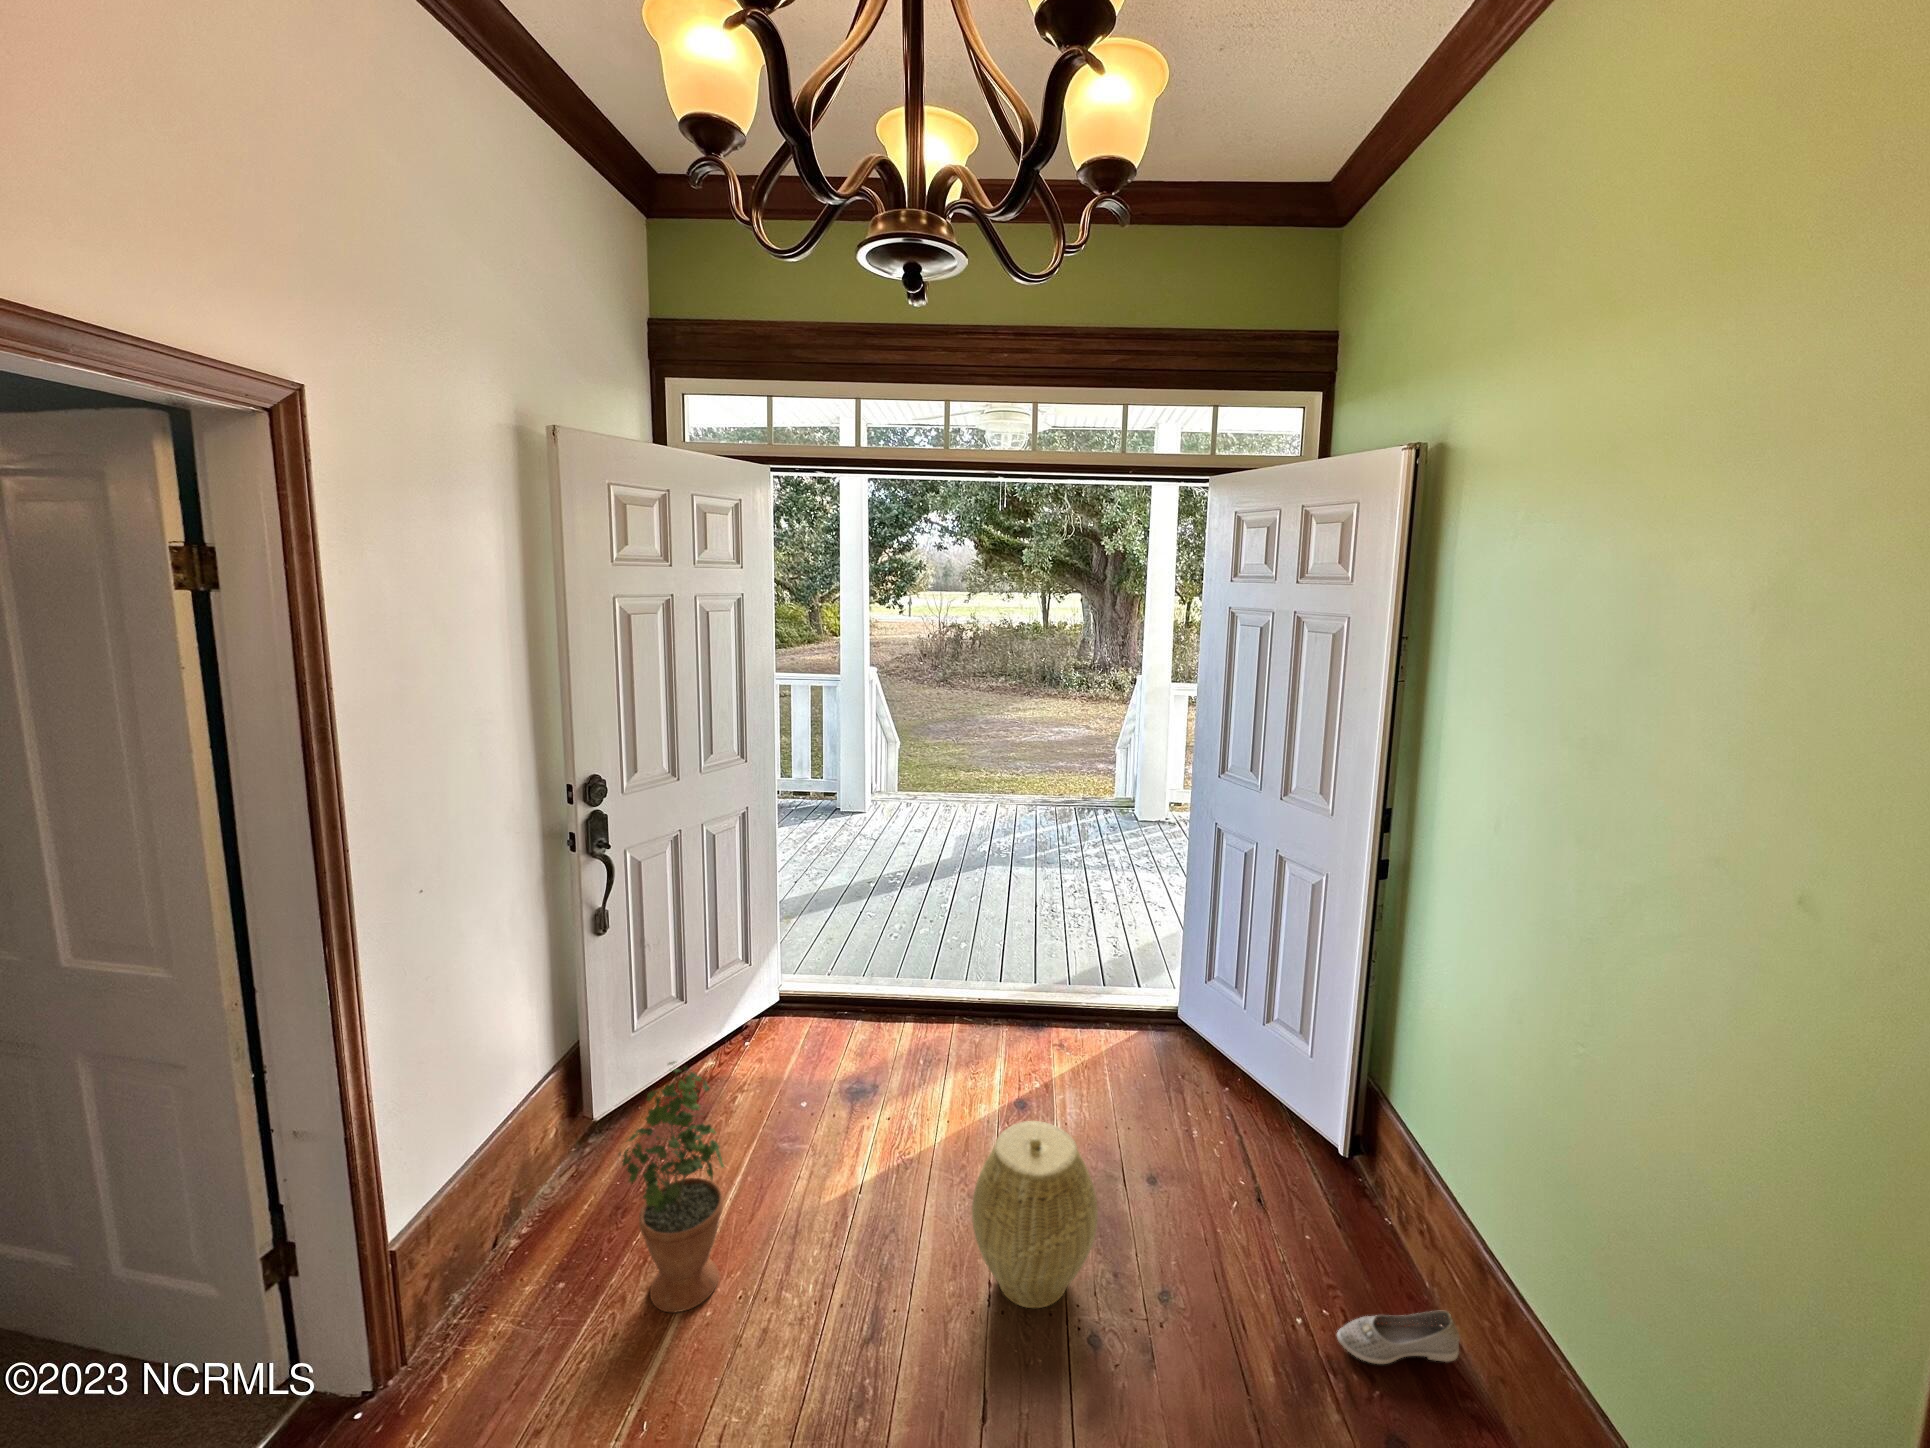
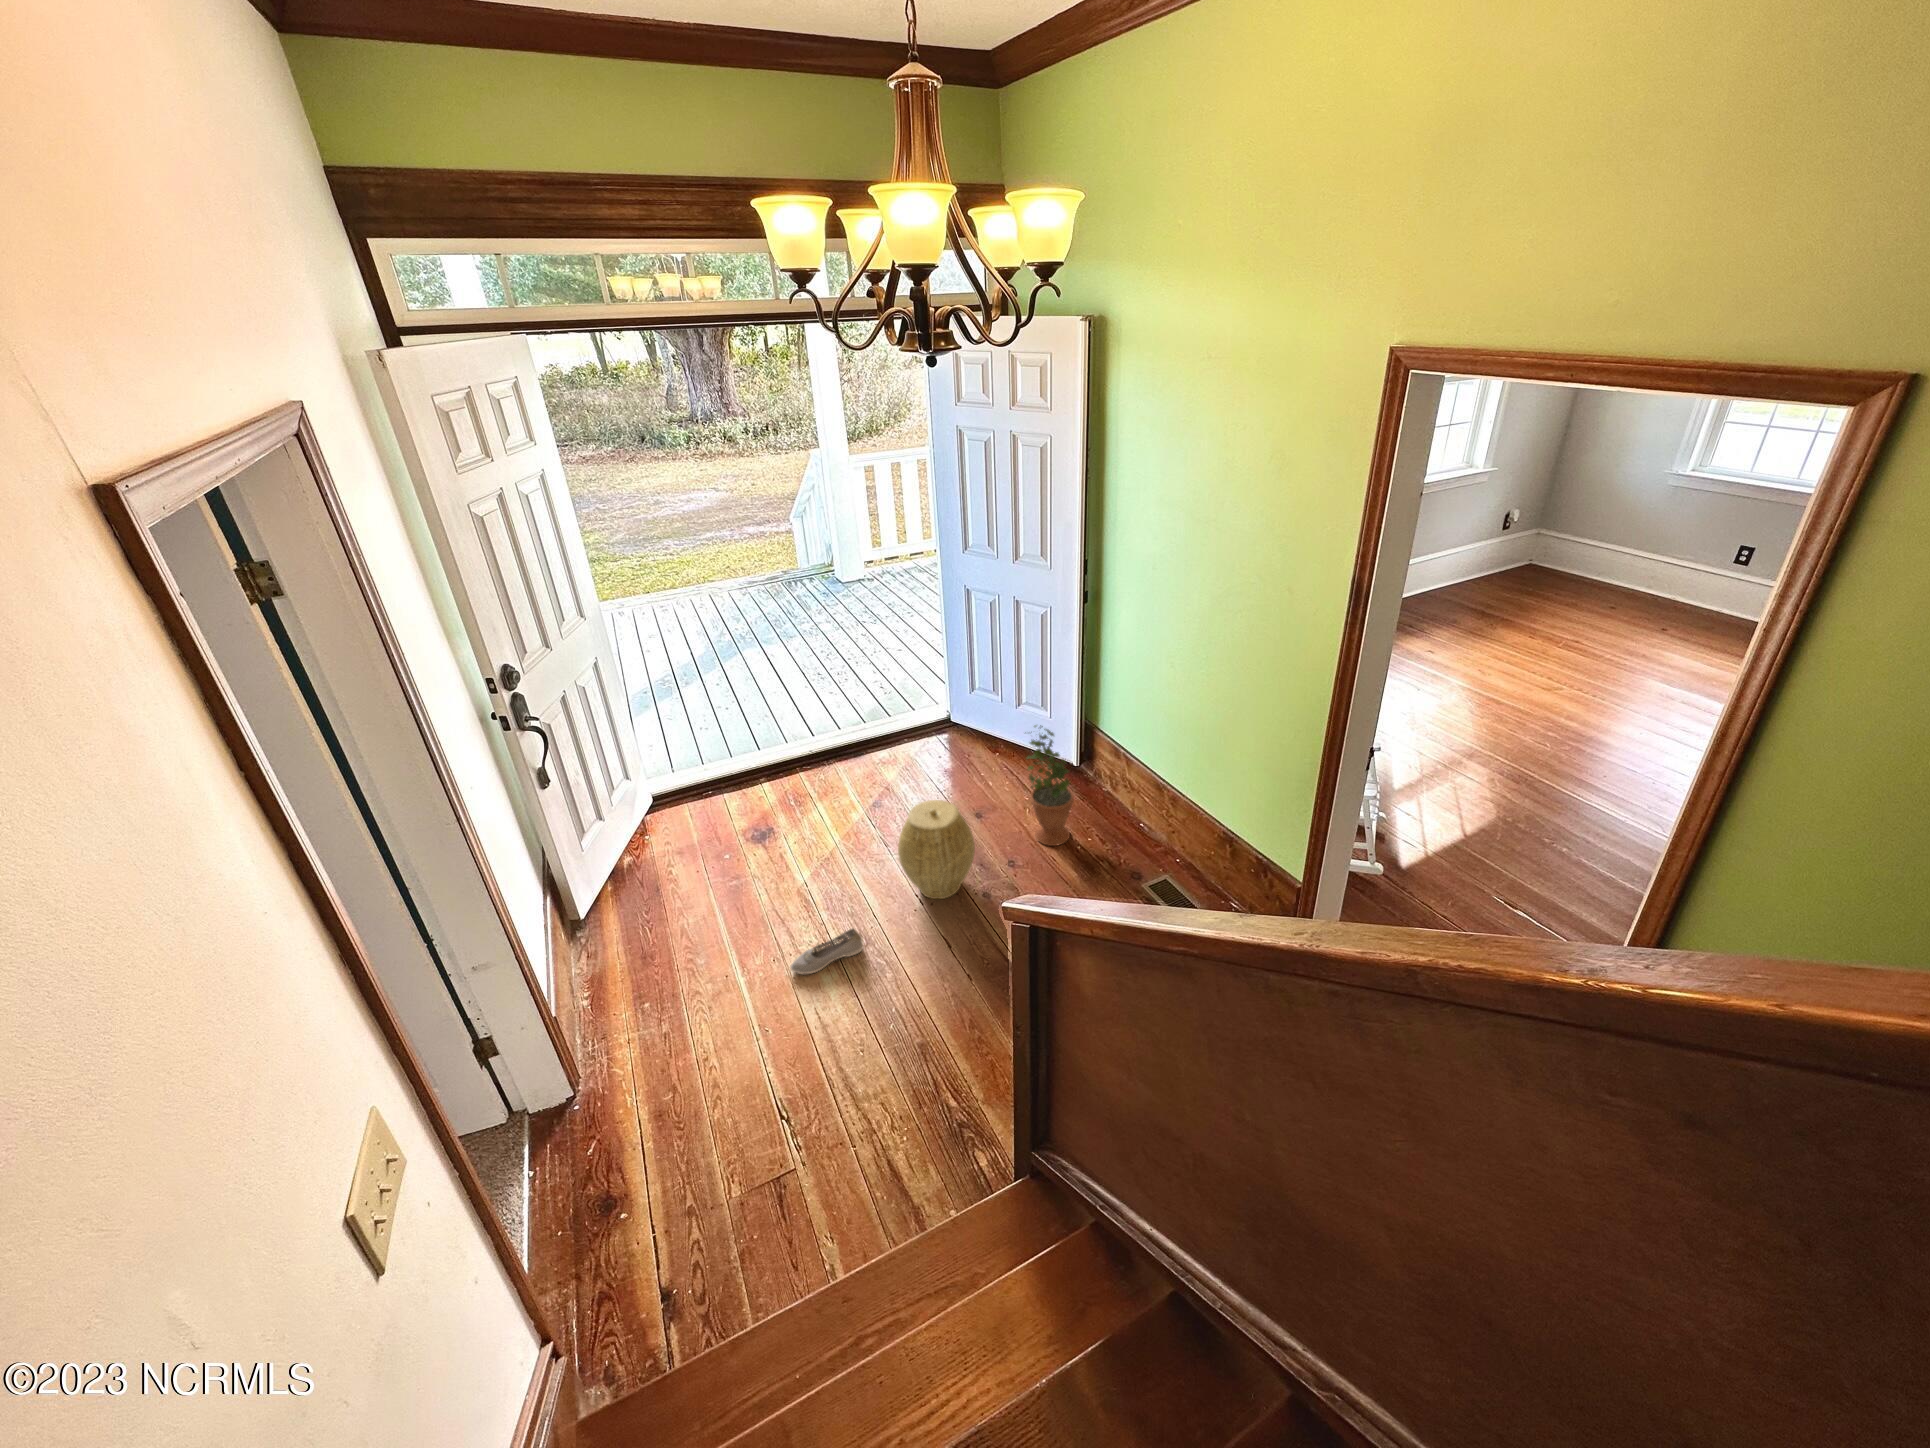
potted plant: present [618,1061,724,1312] -> present [1027,725,1074,846]
shoe: present [1337,1311,1460,1364] -> present [791,929,863,974]

